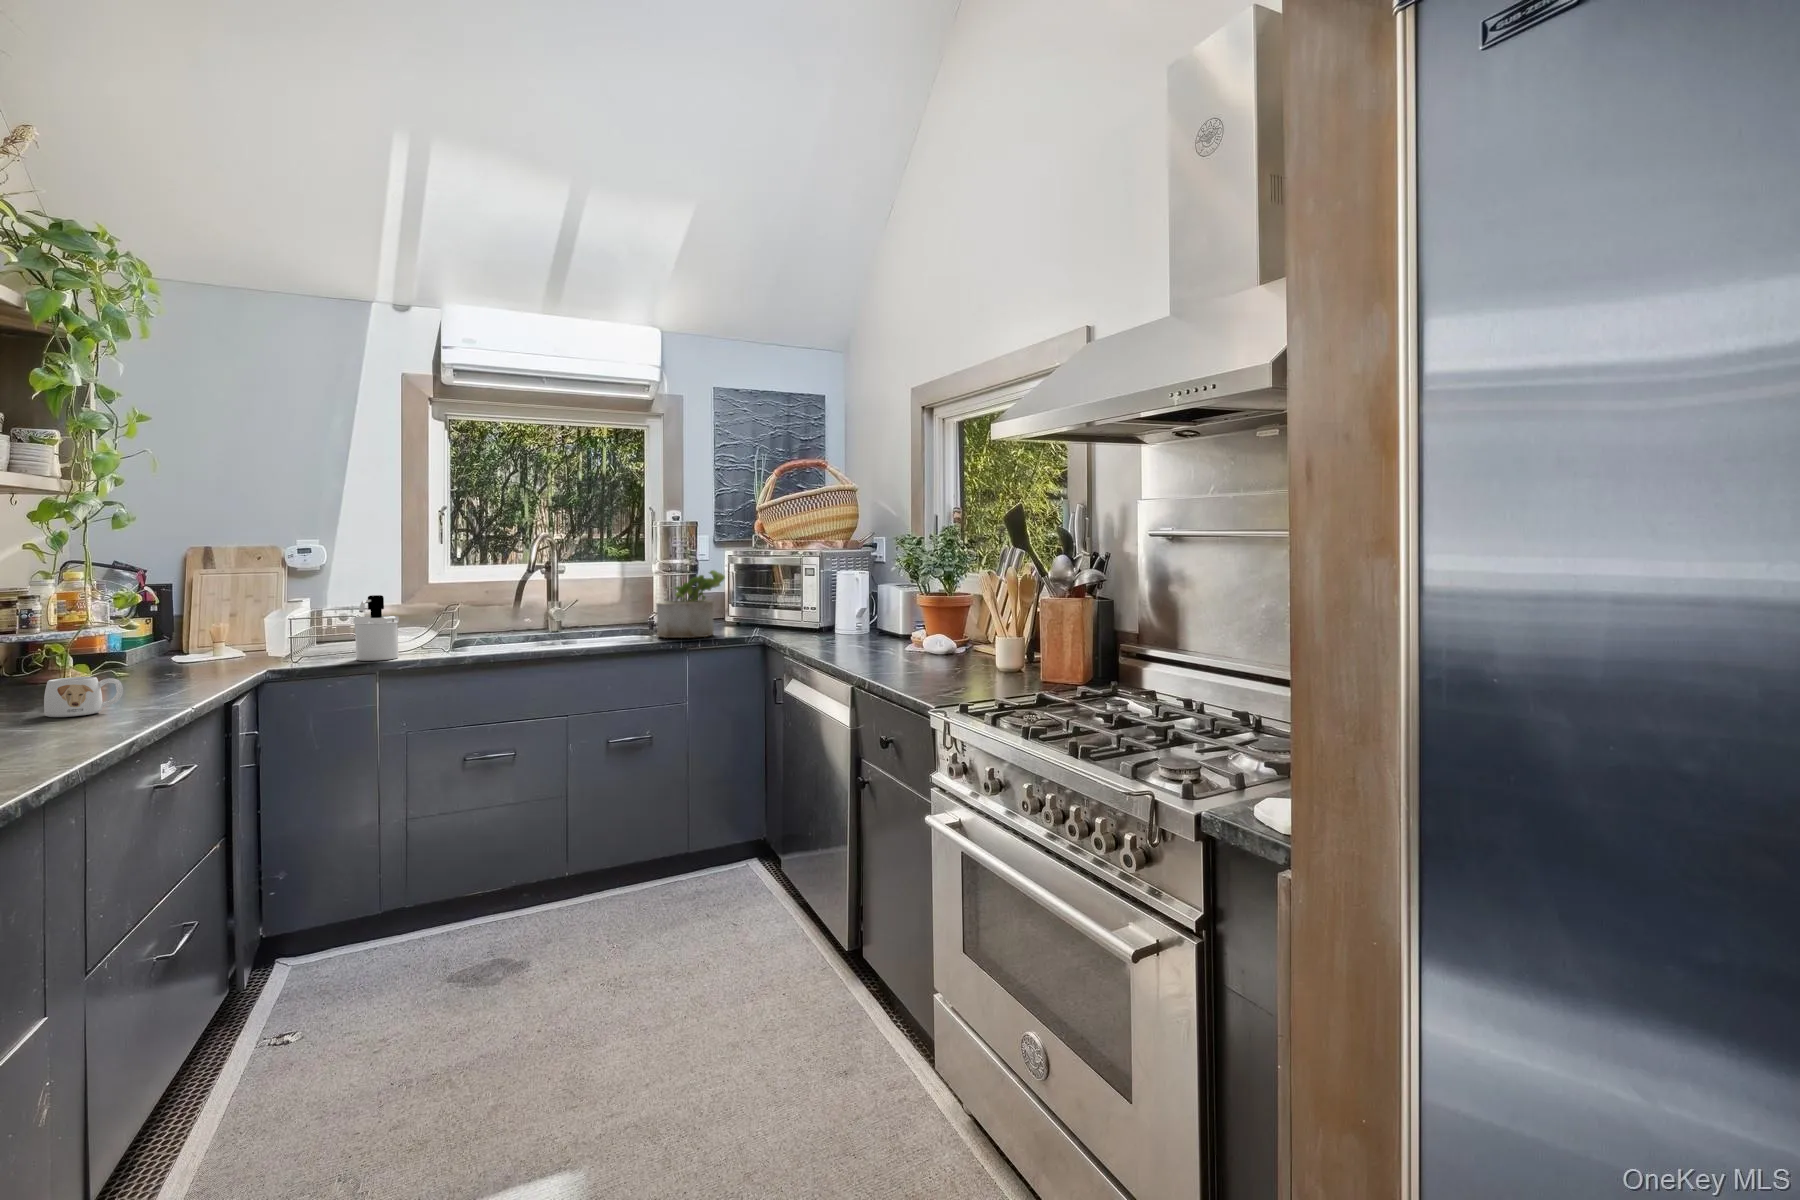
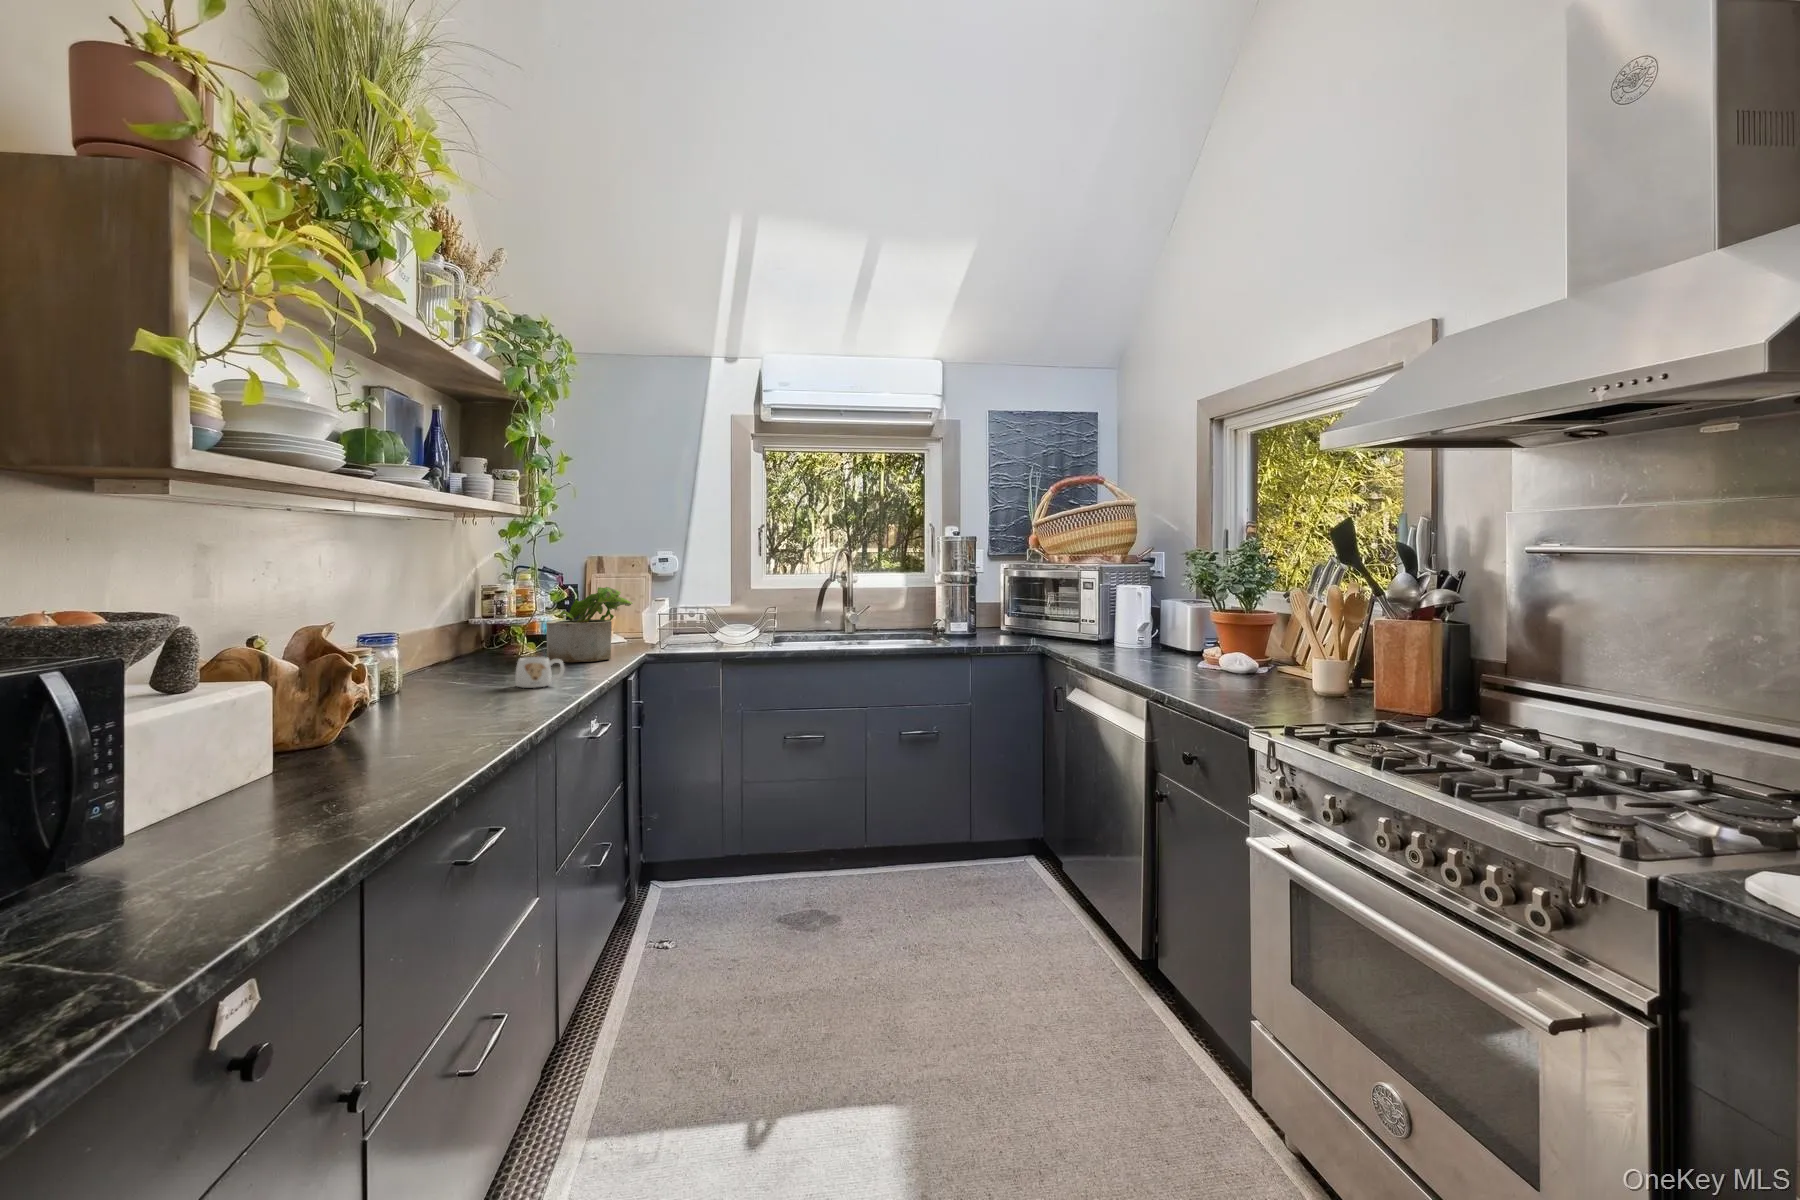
potted plant: present [656,570,725,638] -> present [546,587,632,662]
soap dispenser: present [353,595,399,661] -> none [709,598,742,652]

